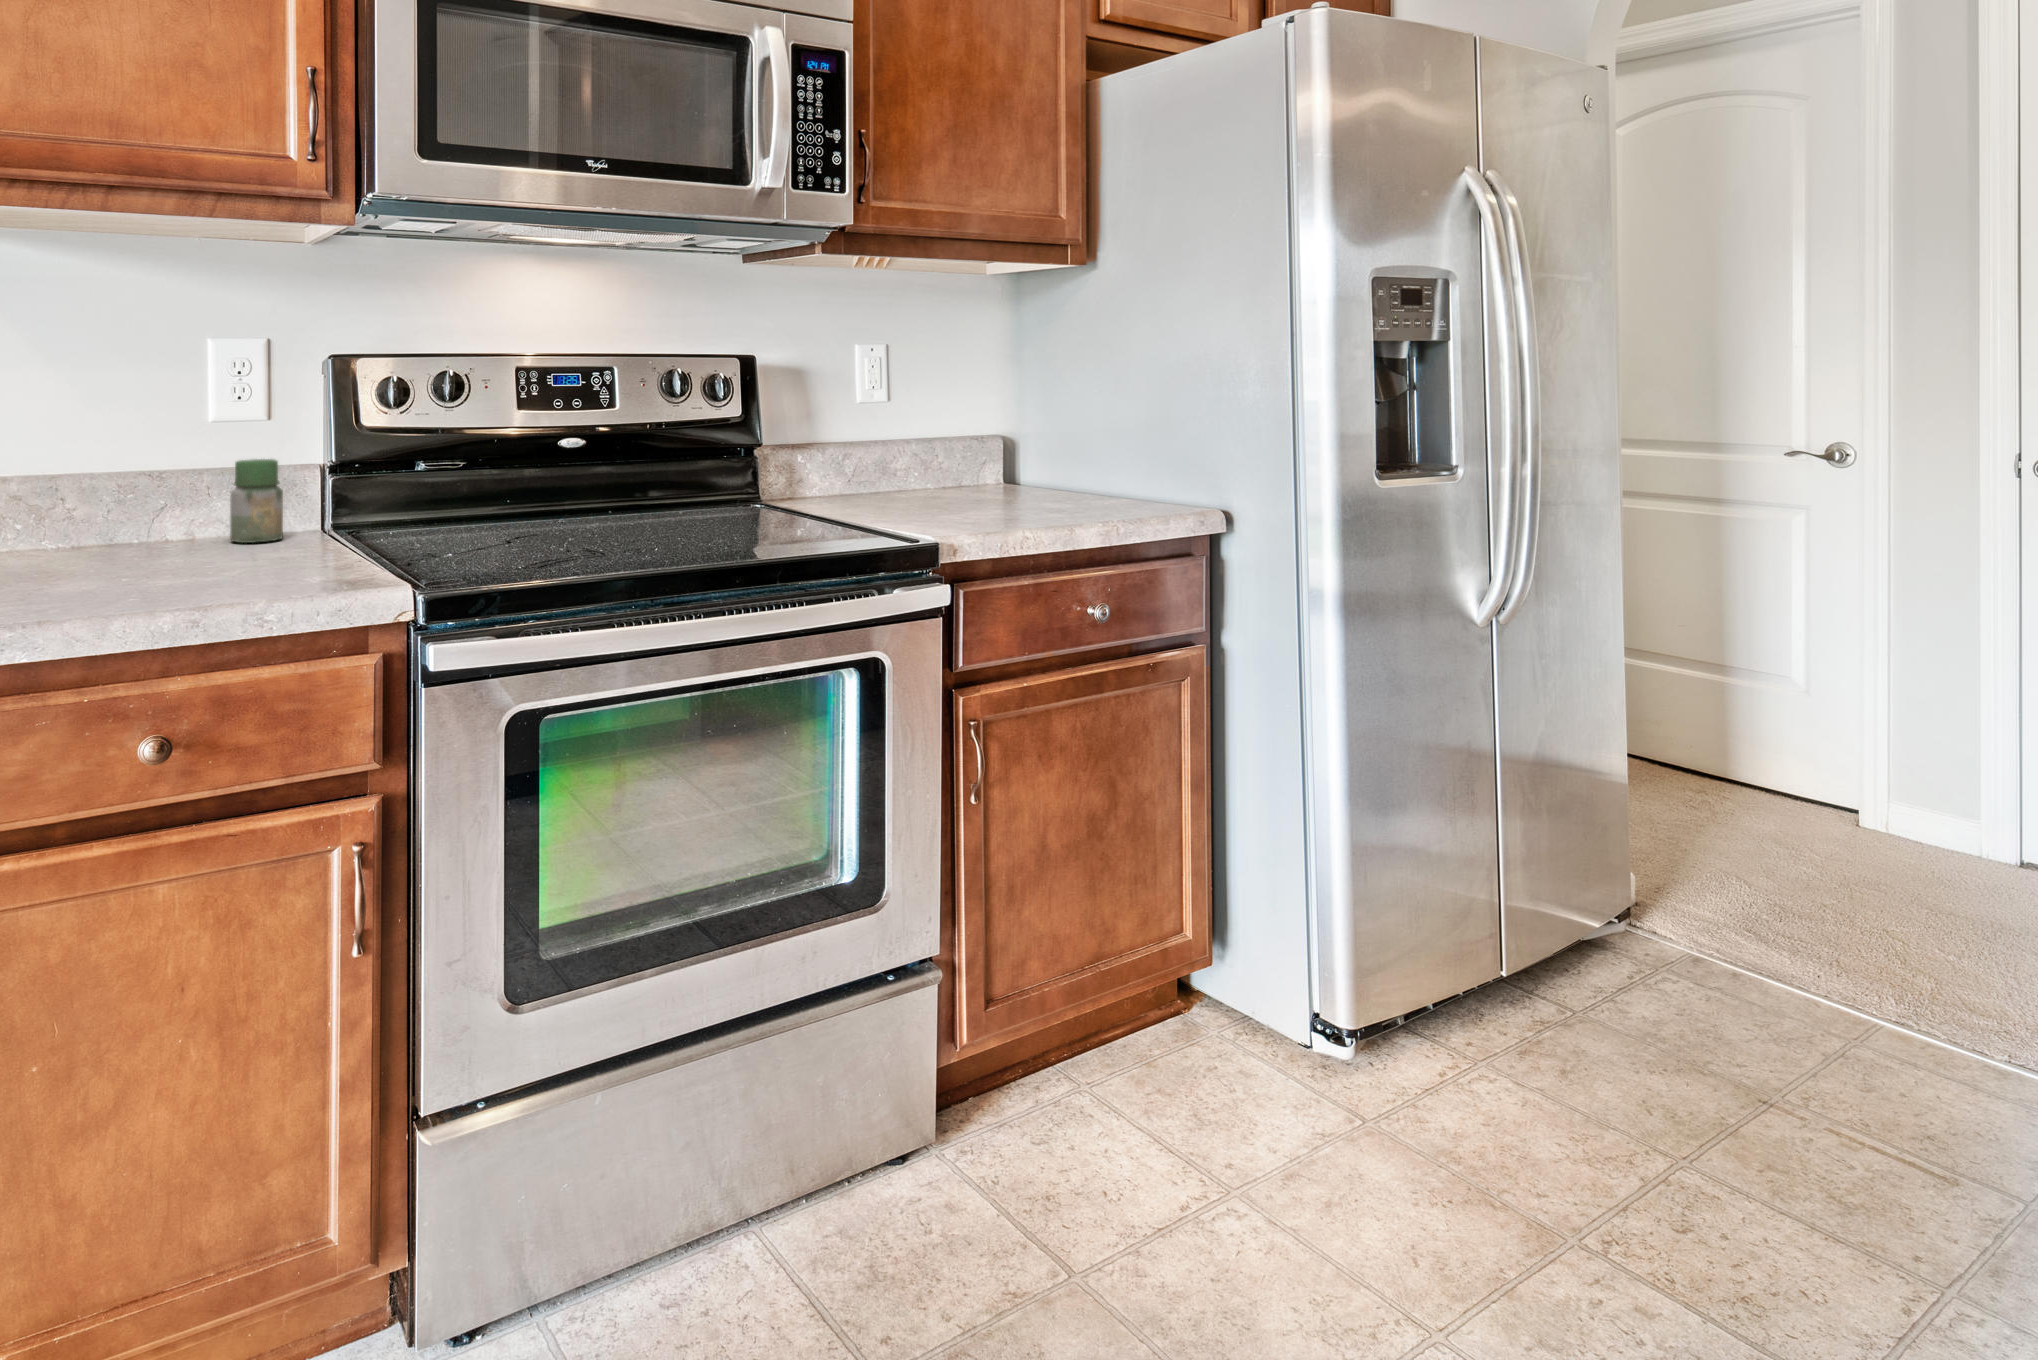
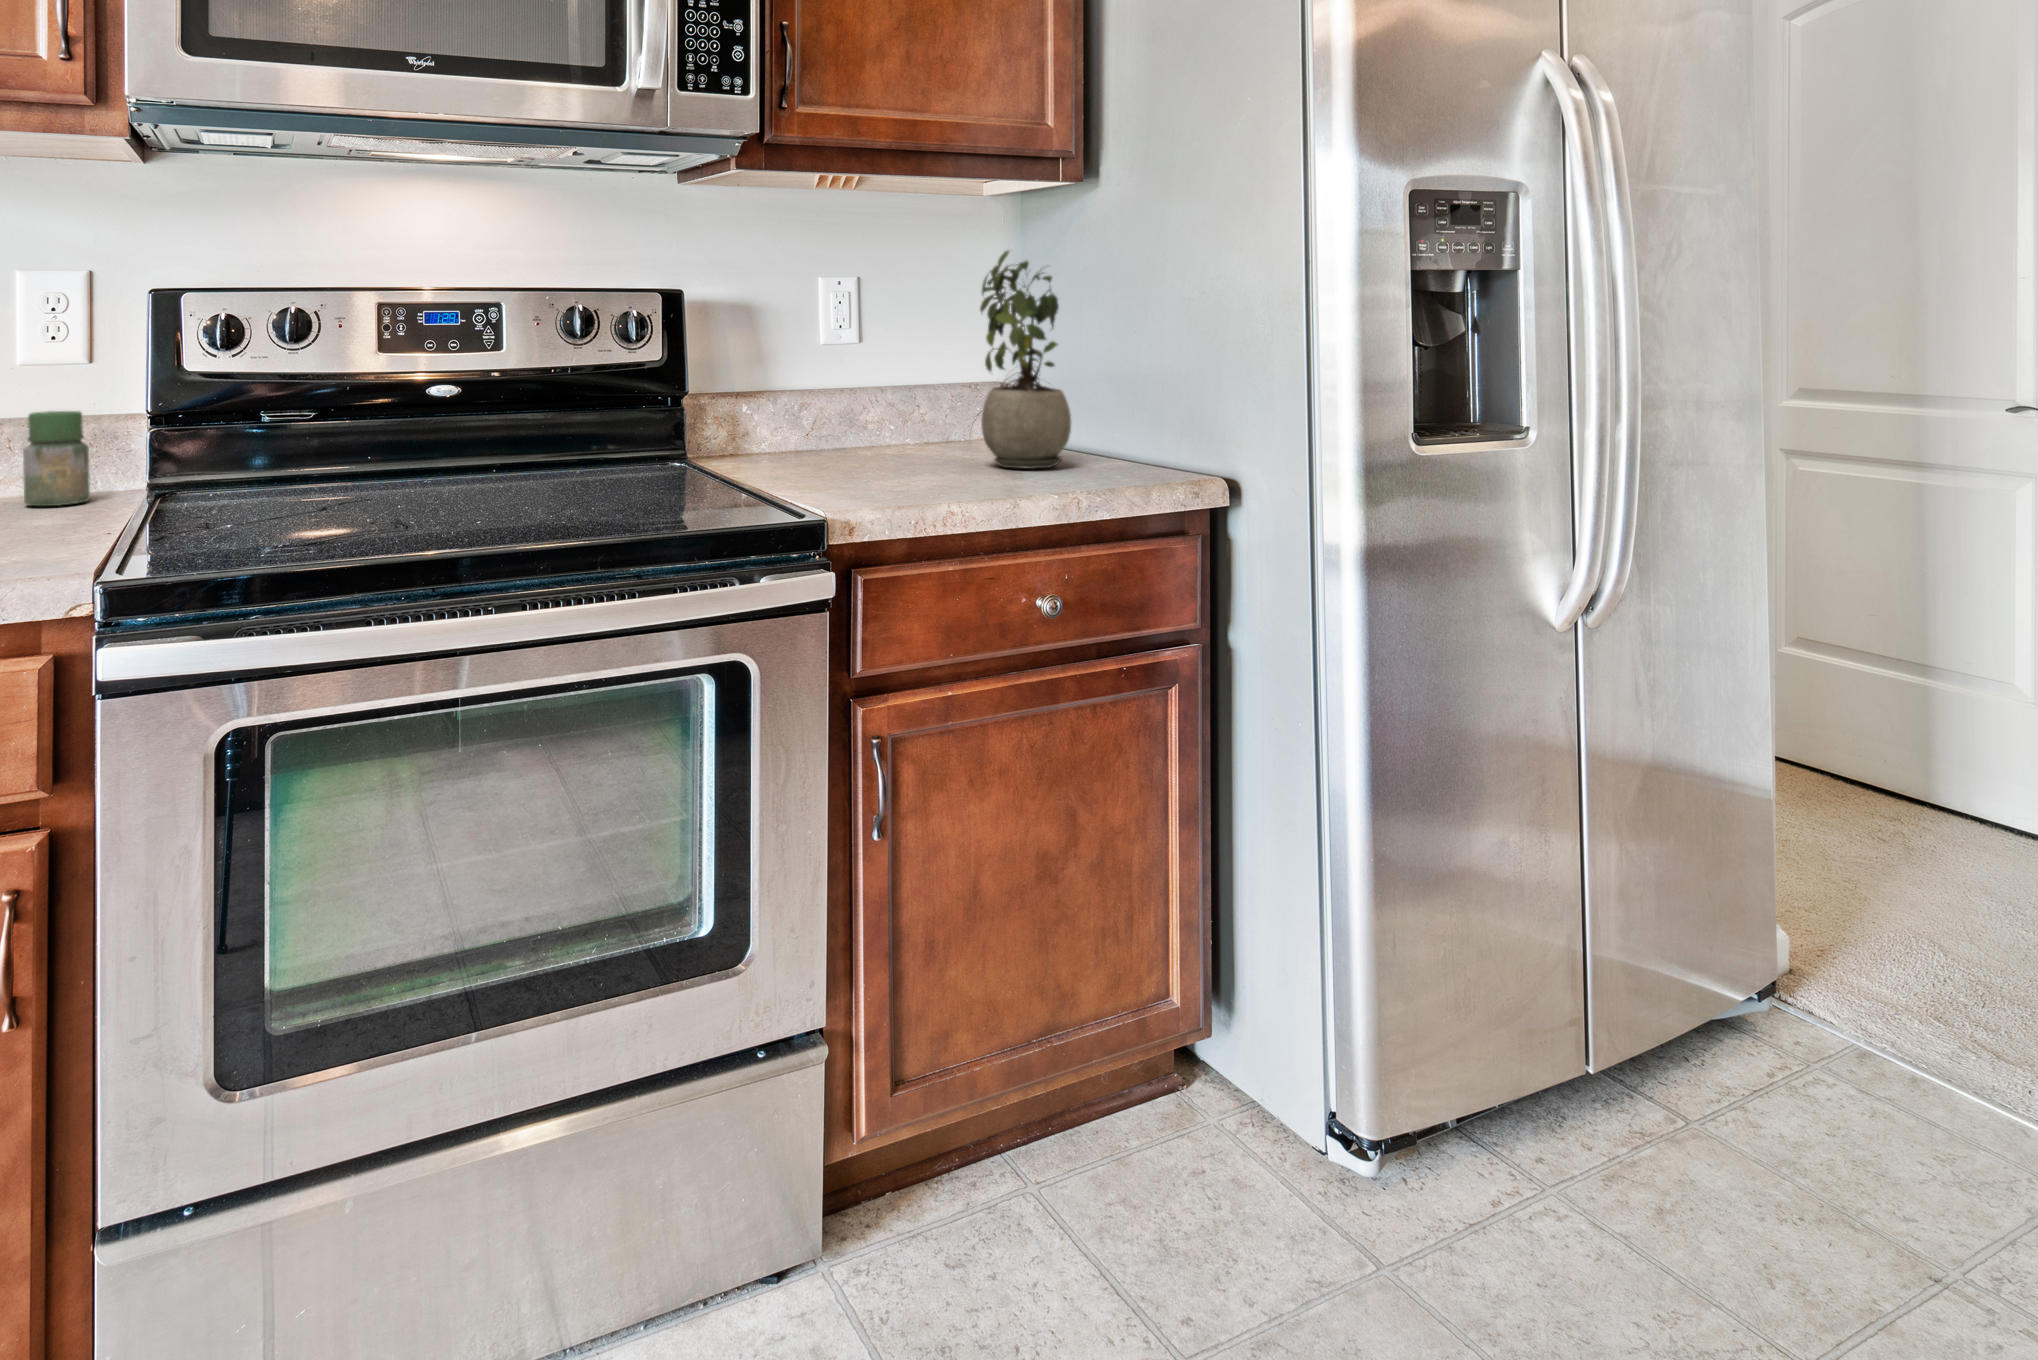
potted plant: none [1007,317,1084,502] -> present [980,251,1071,469]

